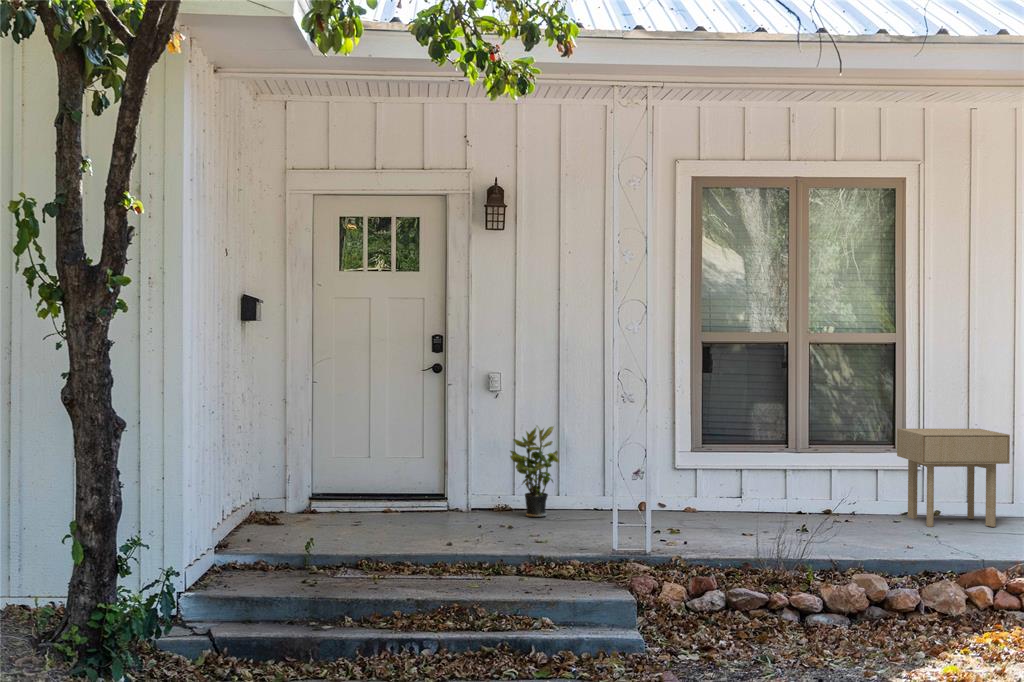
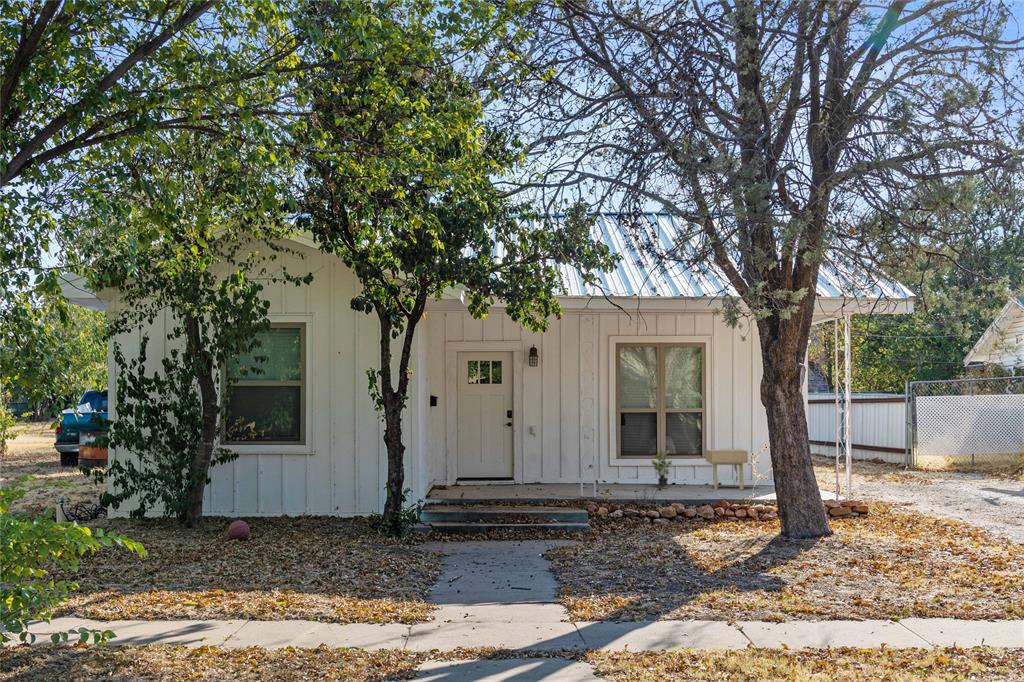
potted plant: present [510,426,559,517] -> present [652,450,672,488]

